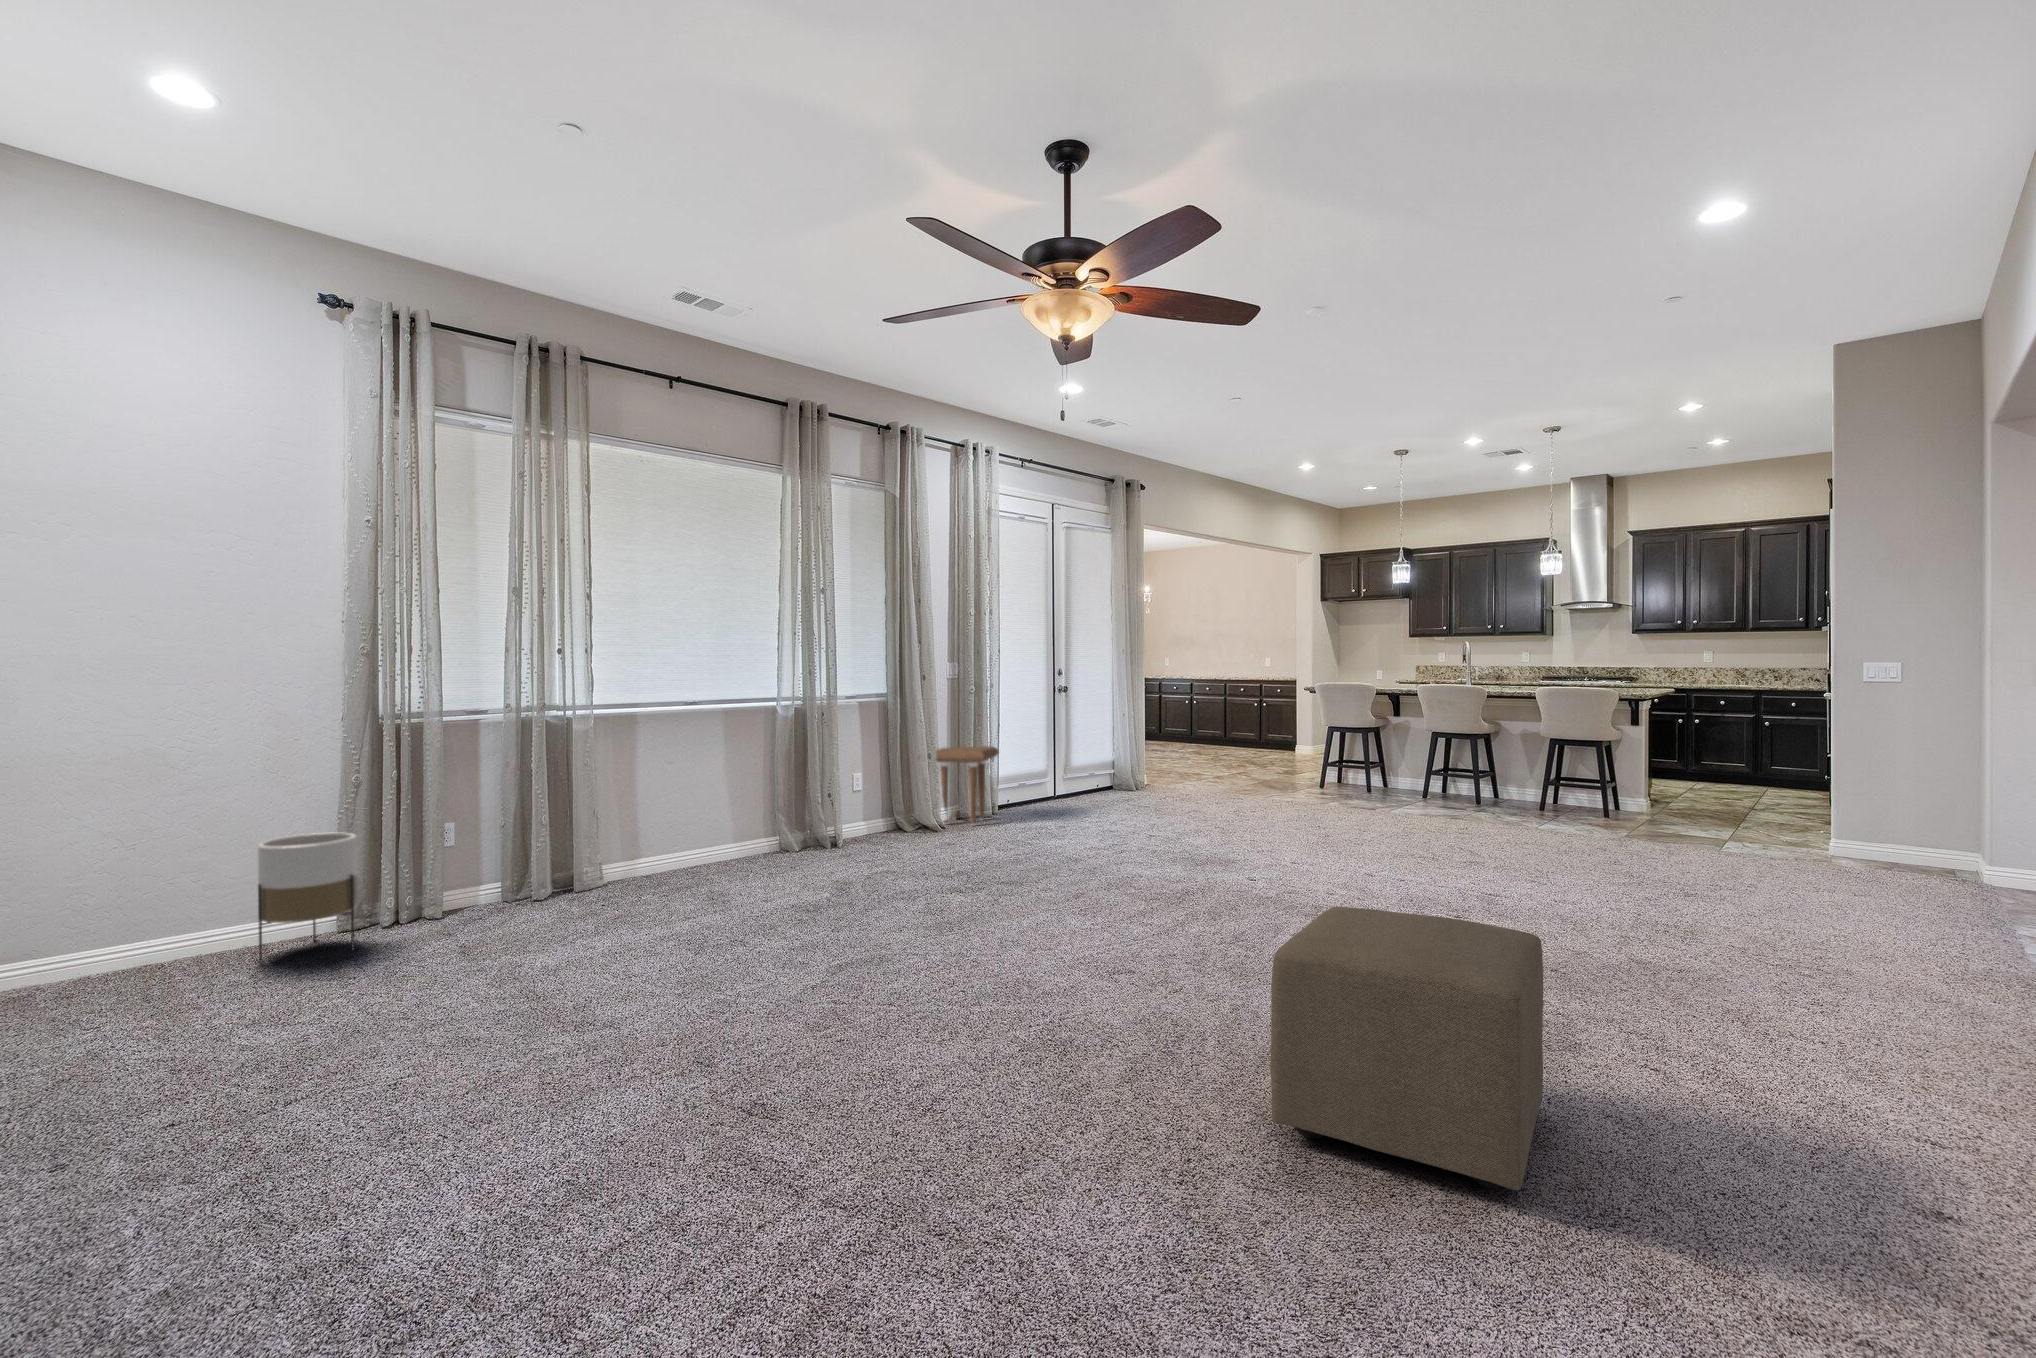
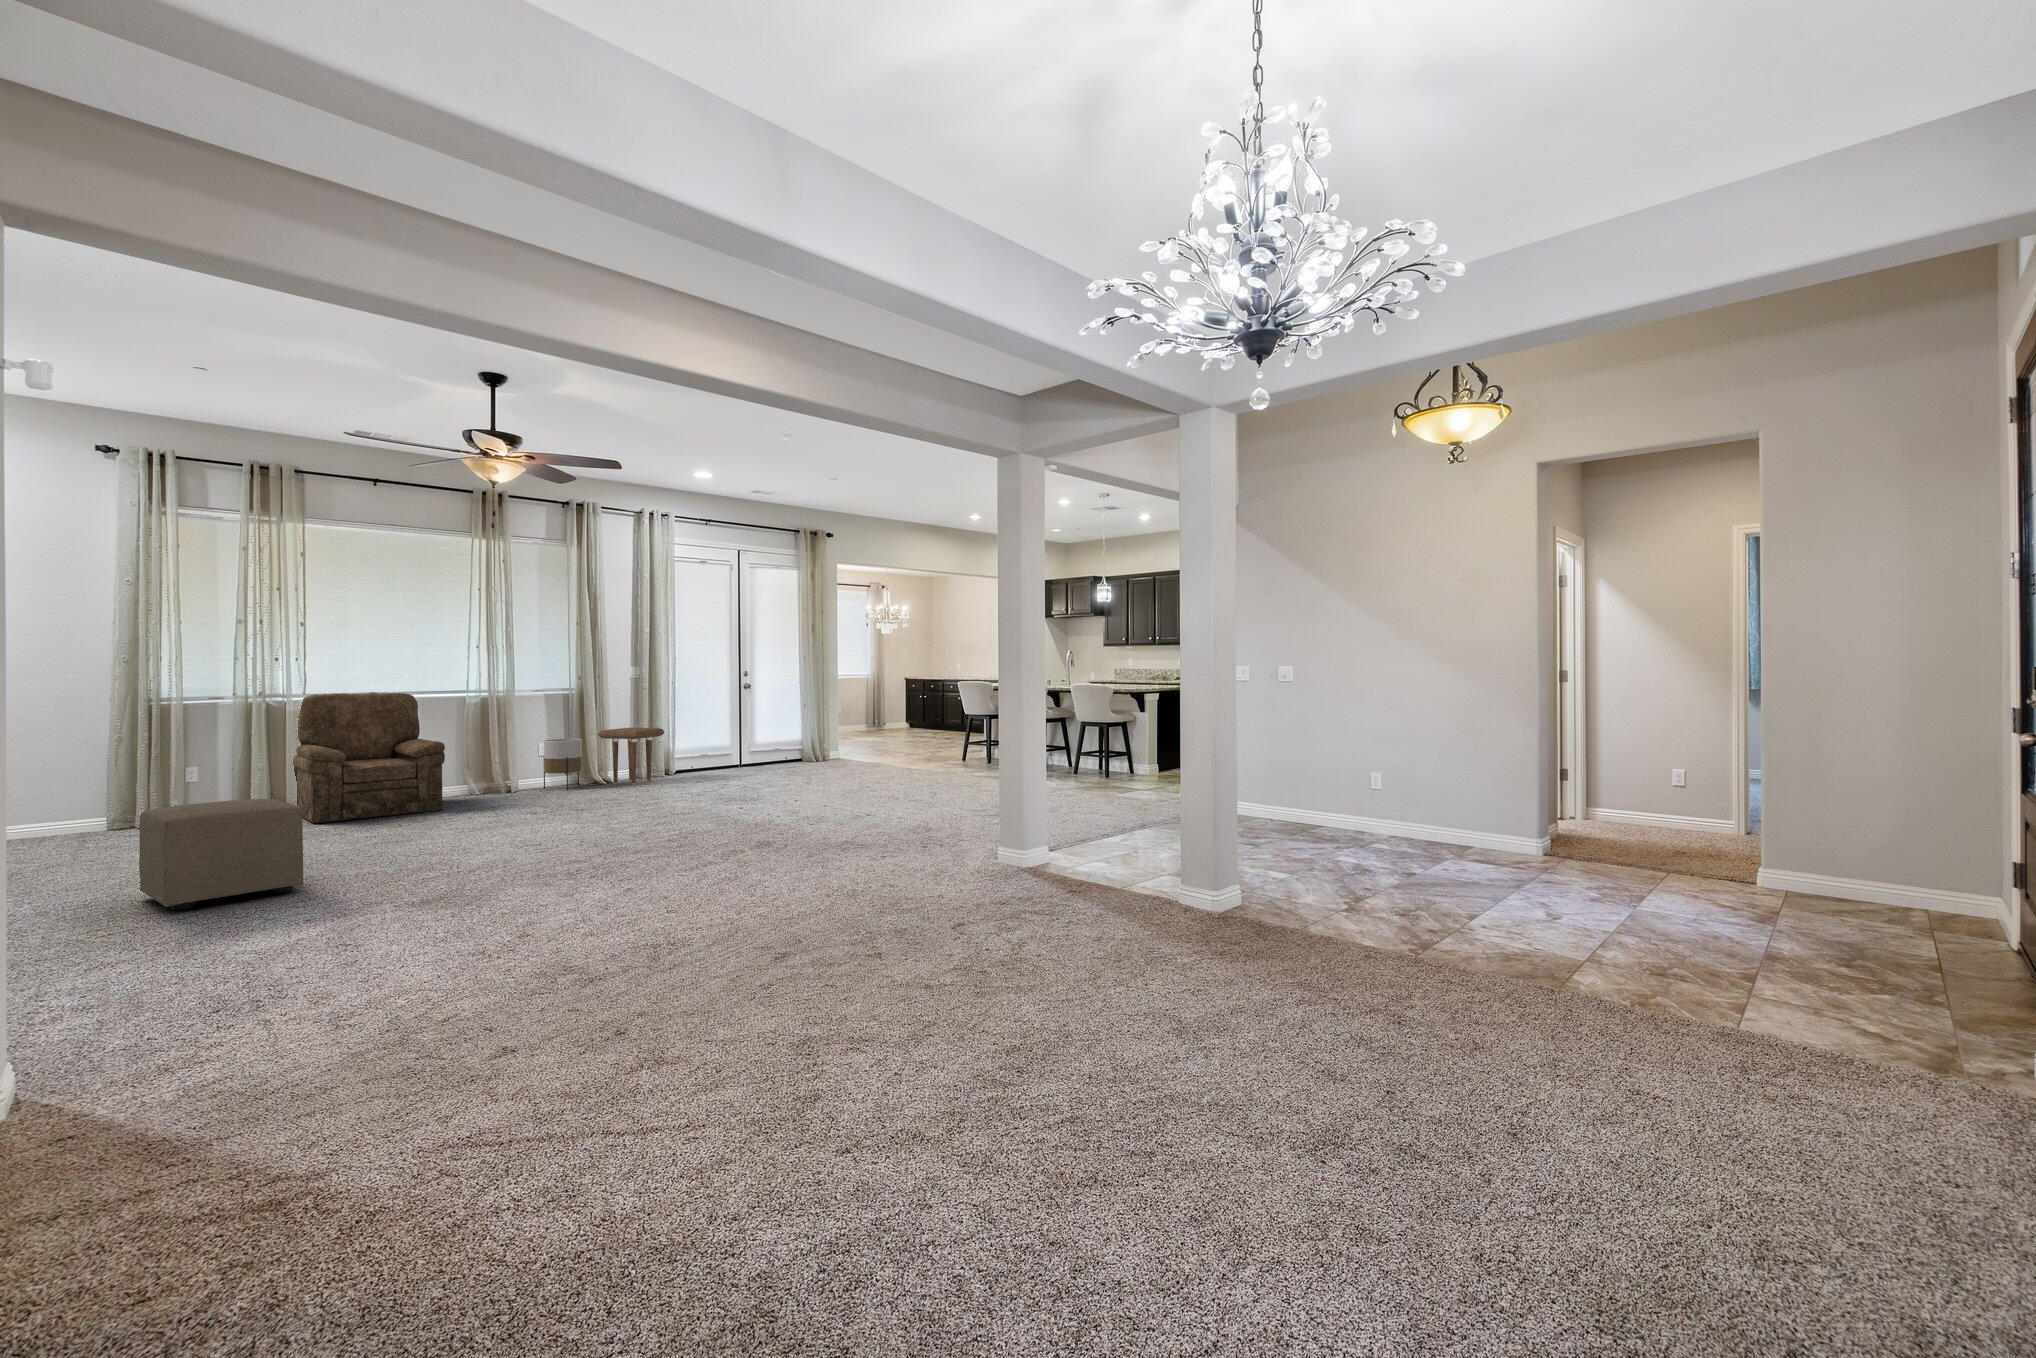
armchair: none [579,700,800,909] -> present [293,692,445,823]
planter: present [258,832,358,963] -> present [544,739,582,790]
ottoman: present [1270,907,1543,1191] -> present [139,799,303,910]

